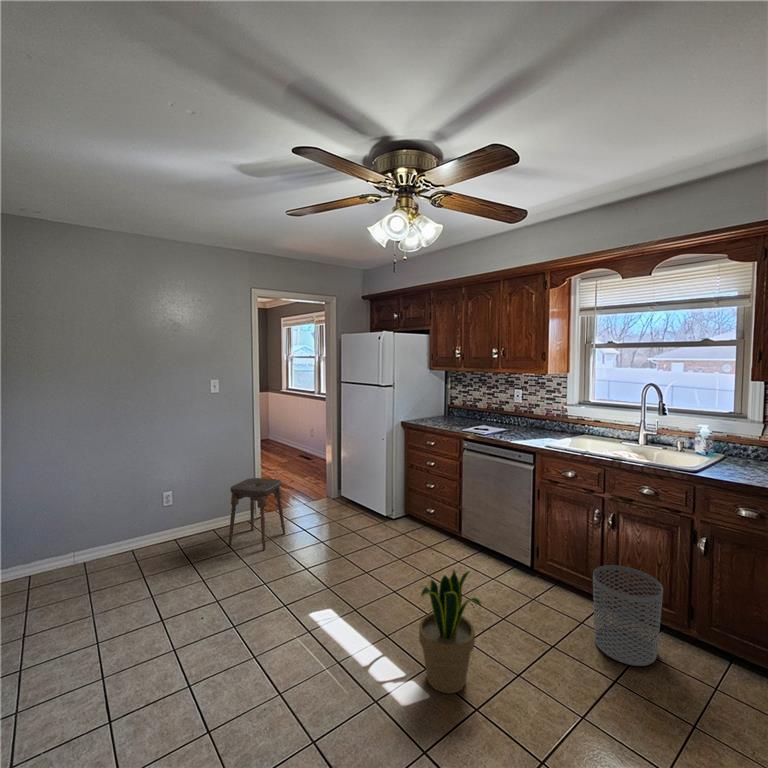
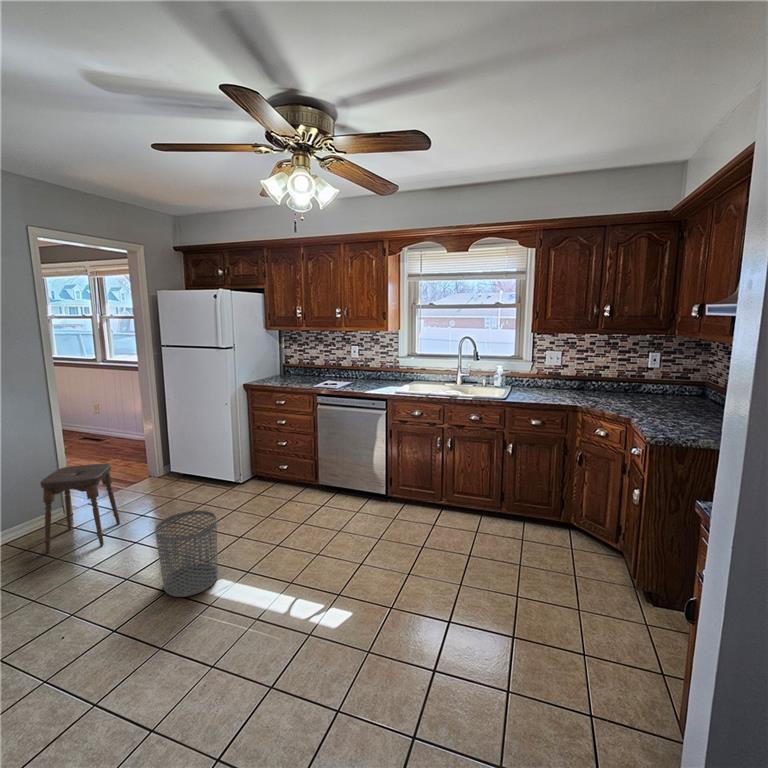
waste bin: present [593,565,663,666] -> present [155,510,218,597]
potted plant: present [419,570,481,693] -> none [334,502,390,607]

